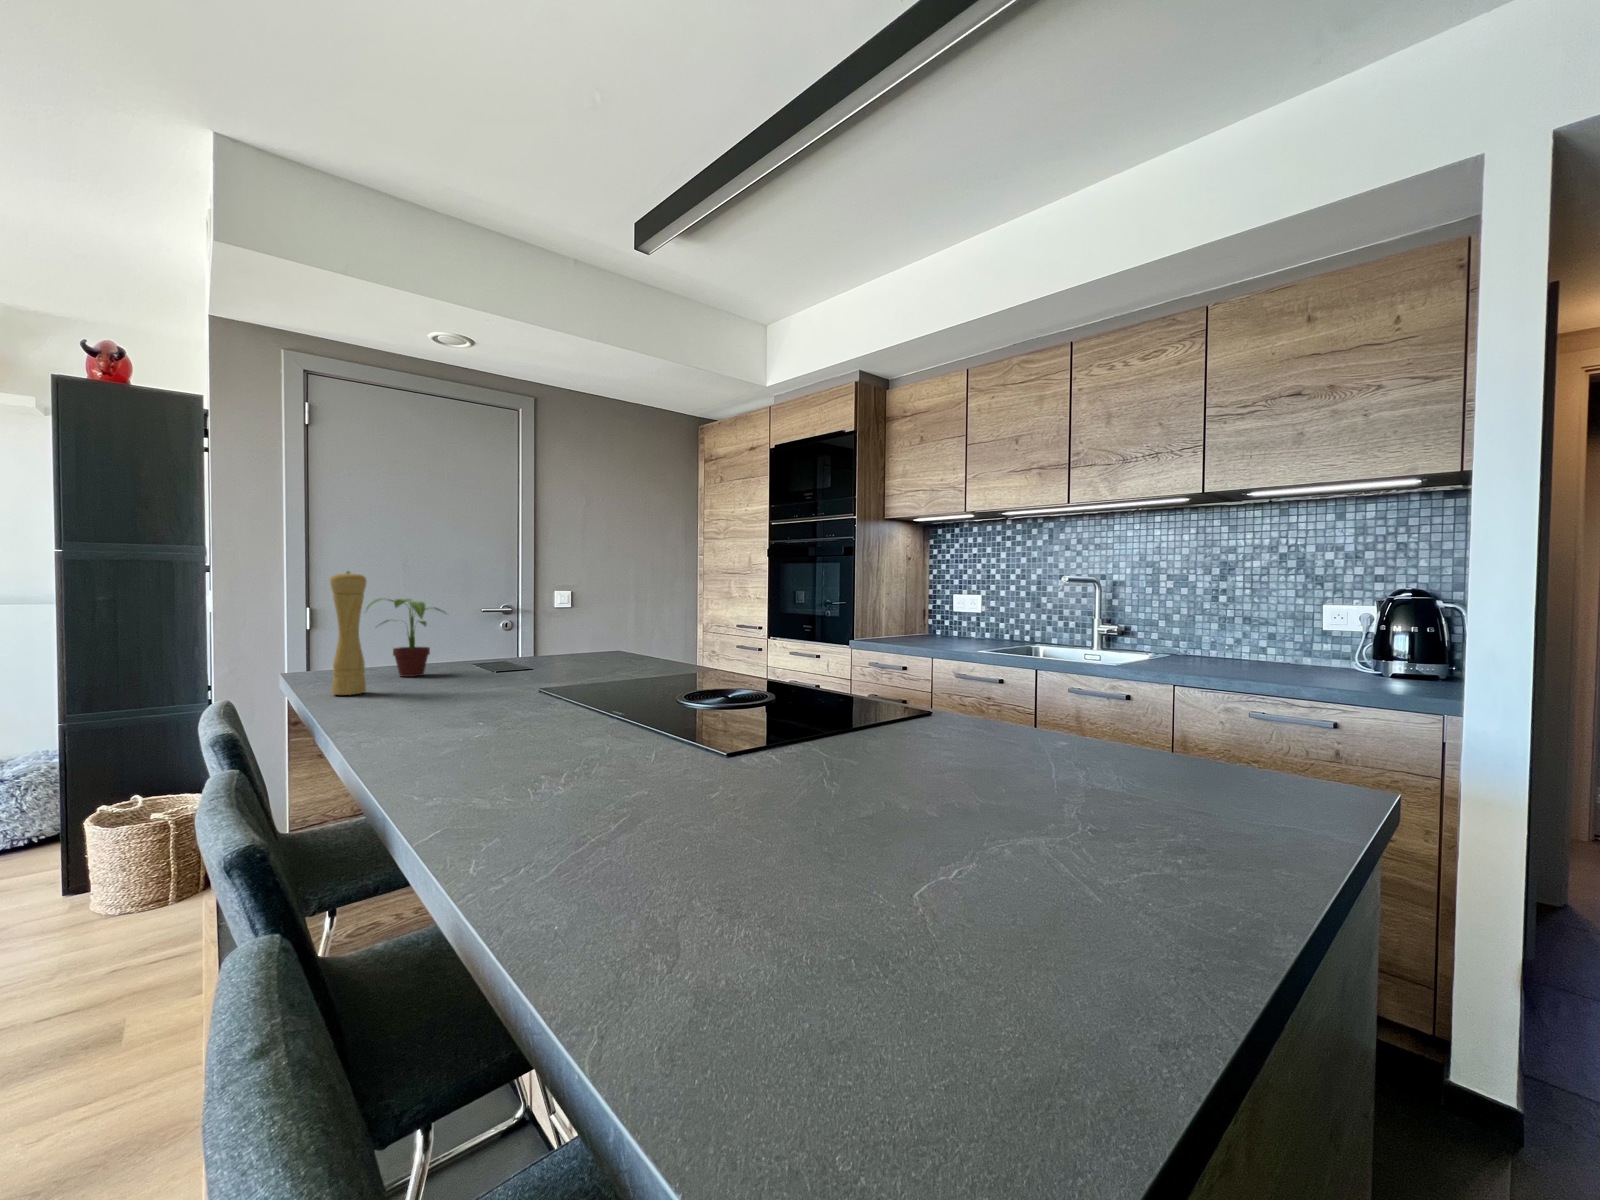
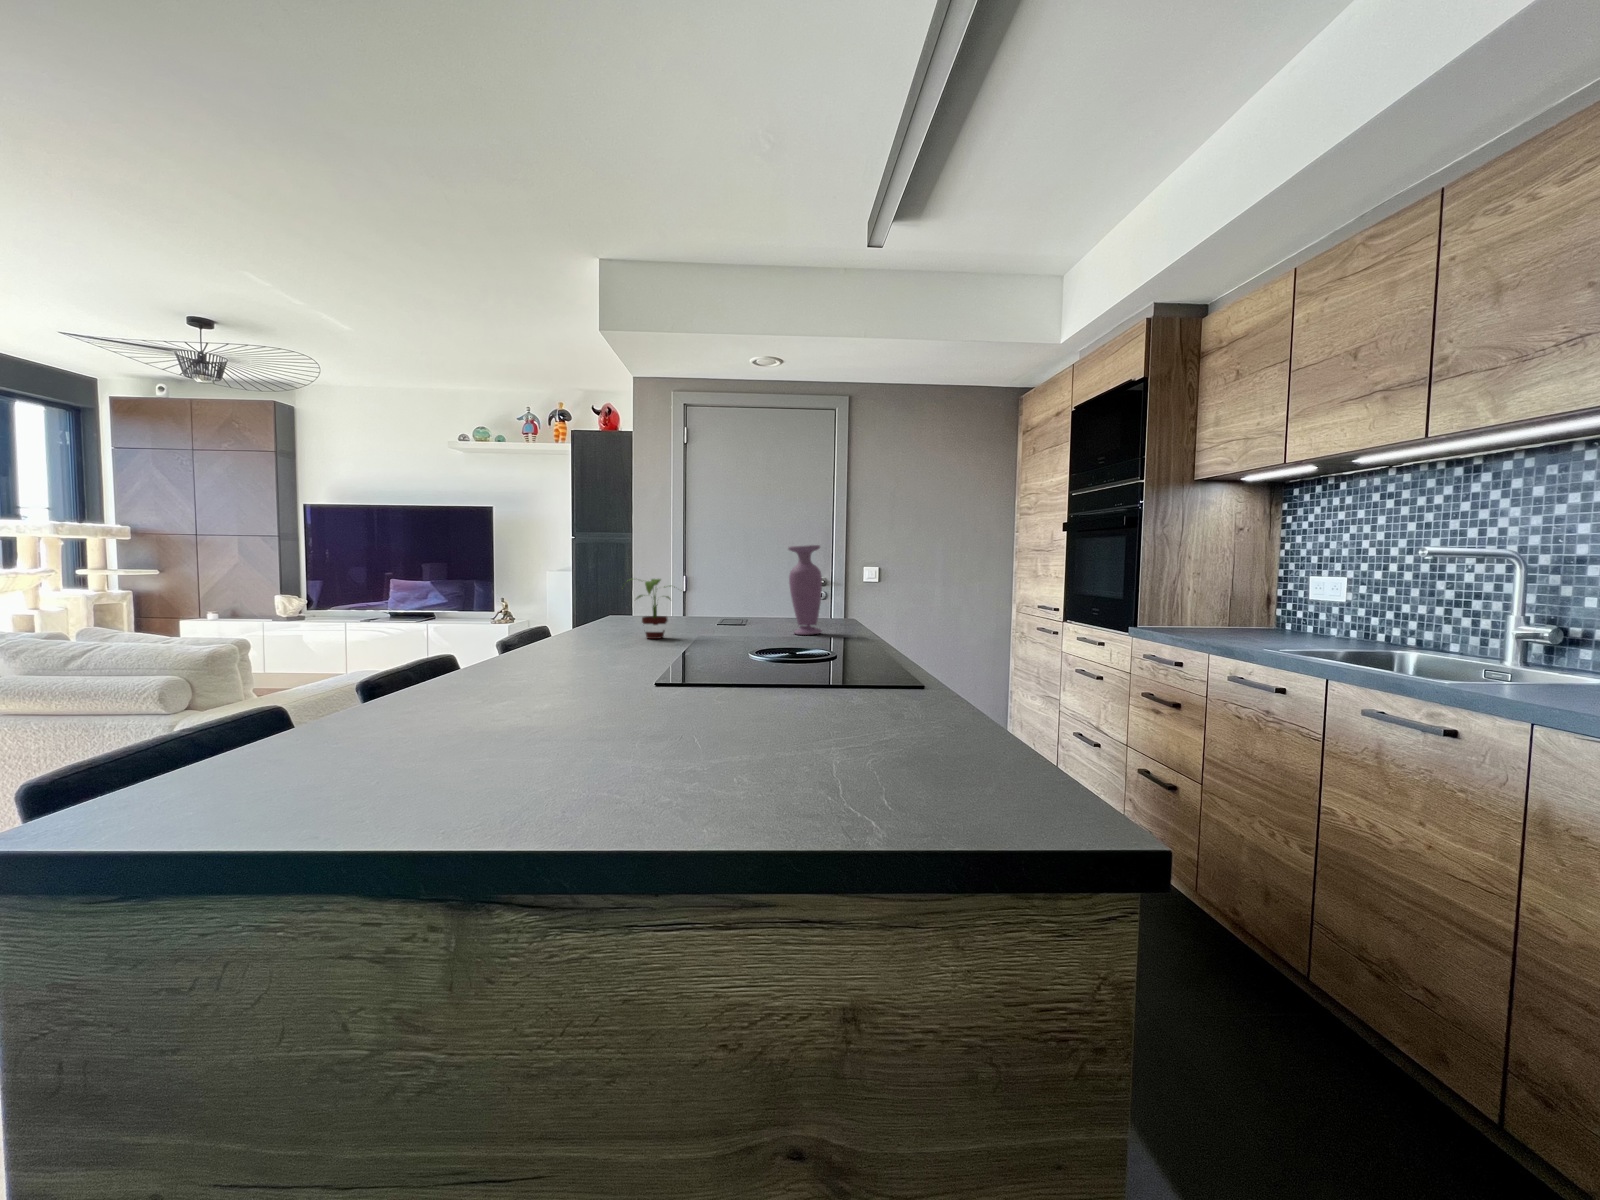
vase: none [567,561,606,660] -> present [788,545,822,635]
pepper mill: present [330,572,367,695] -> none [570,559,594,649]

